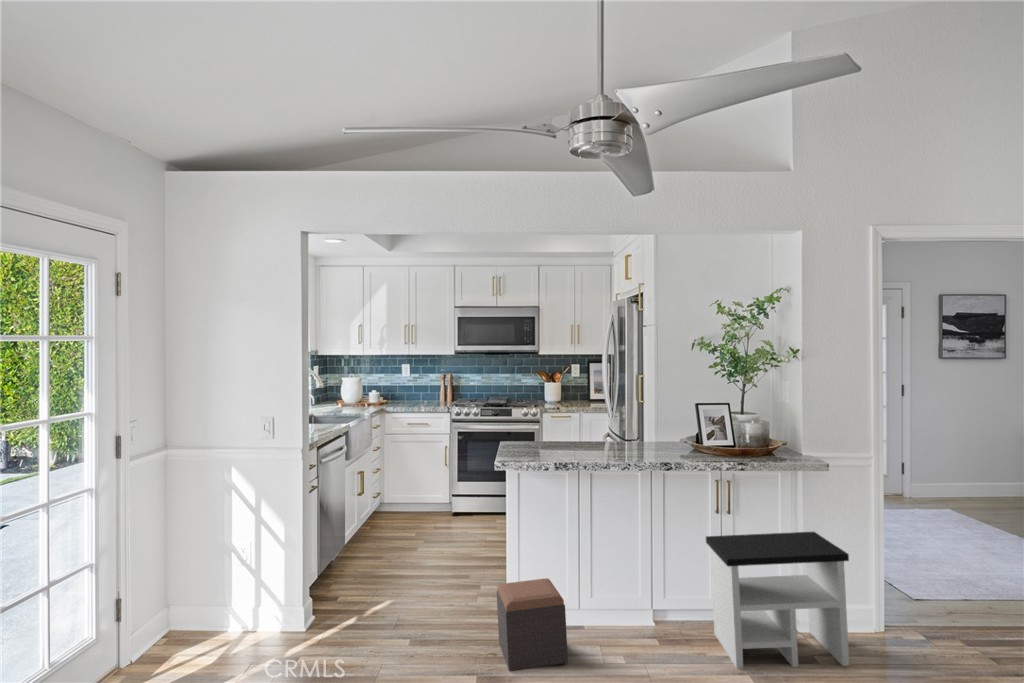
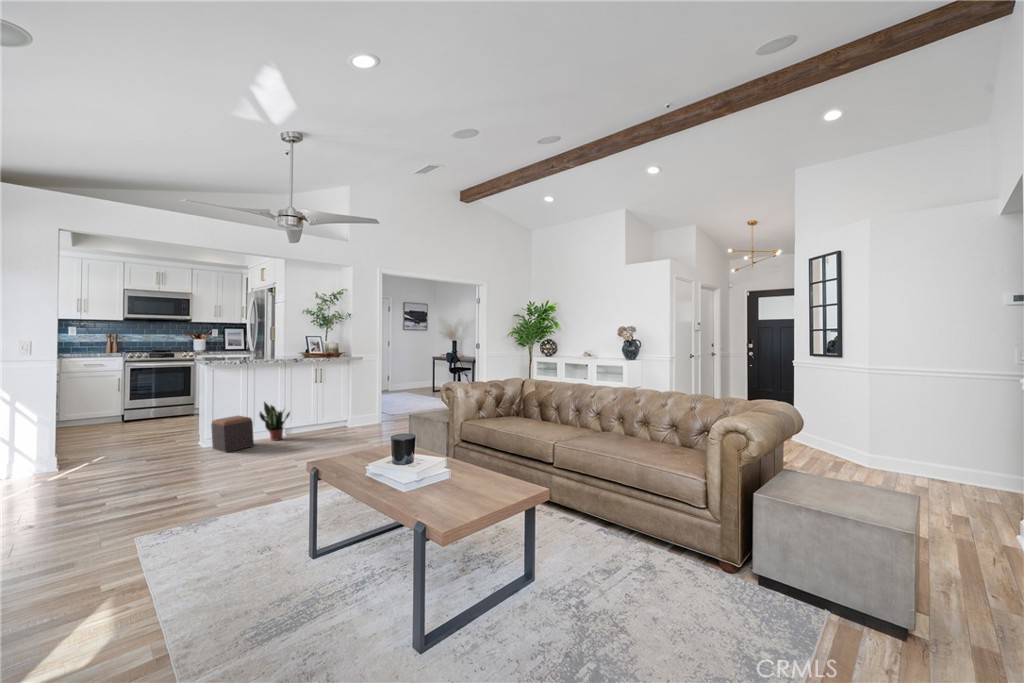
side table: present [706,532,849,669] -> none [312,386,368,437]
potted plant: none [589,554,651,651] -> present [260,402,290,441]

